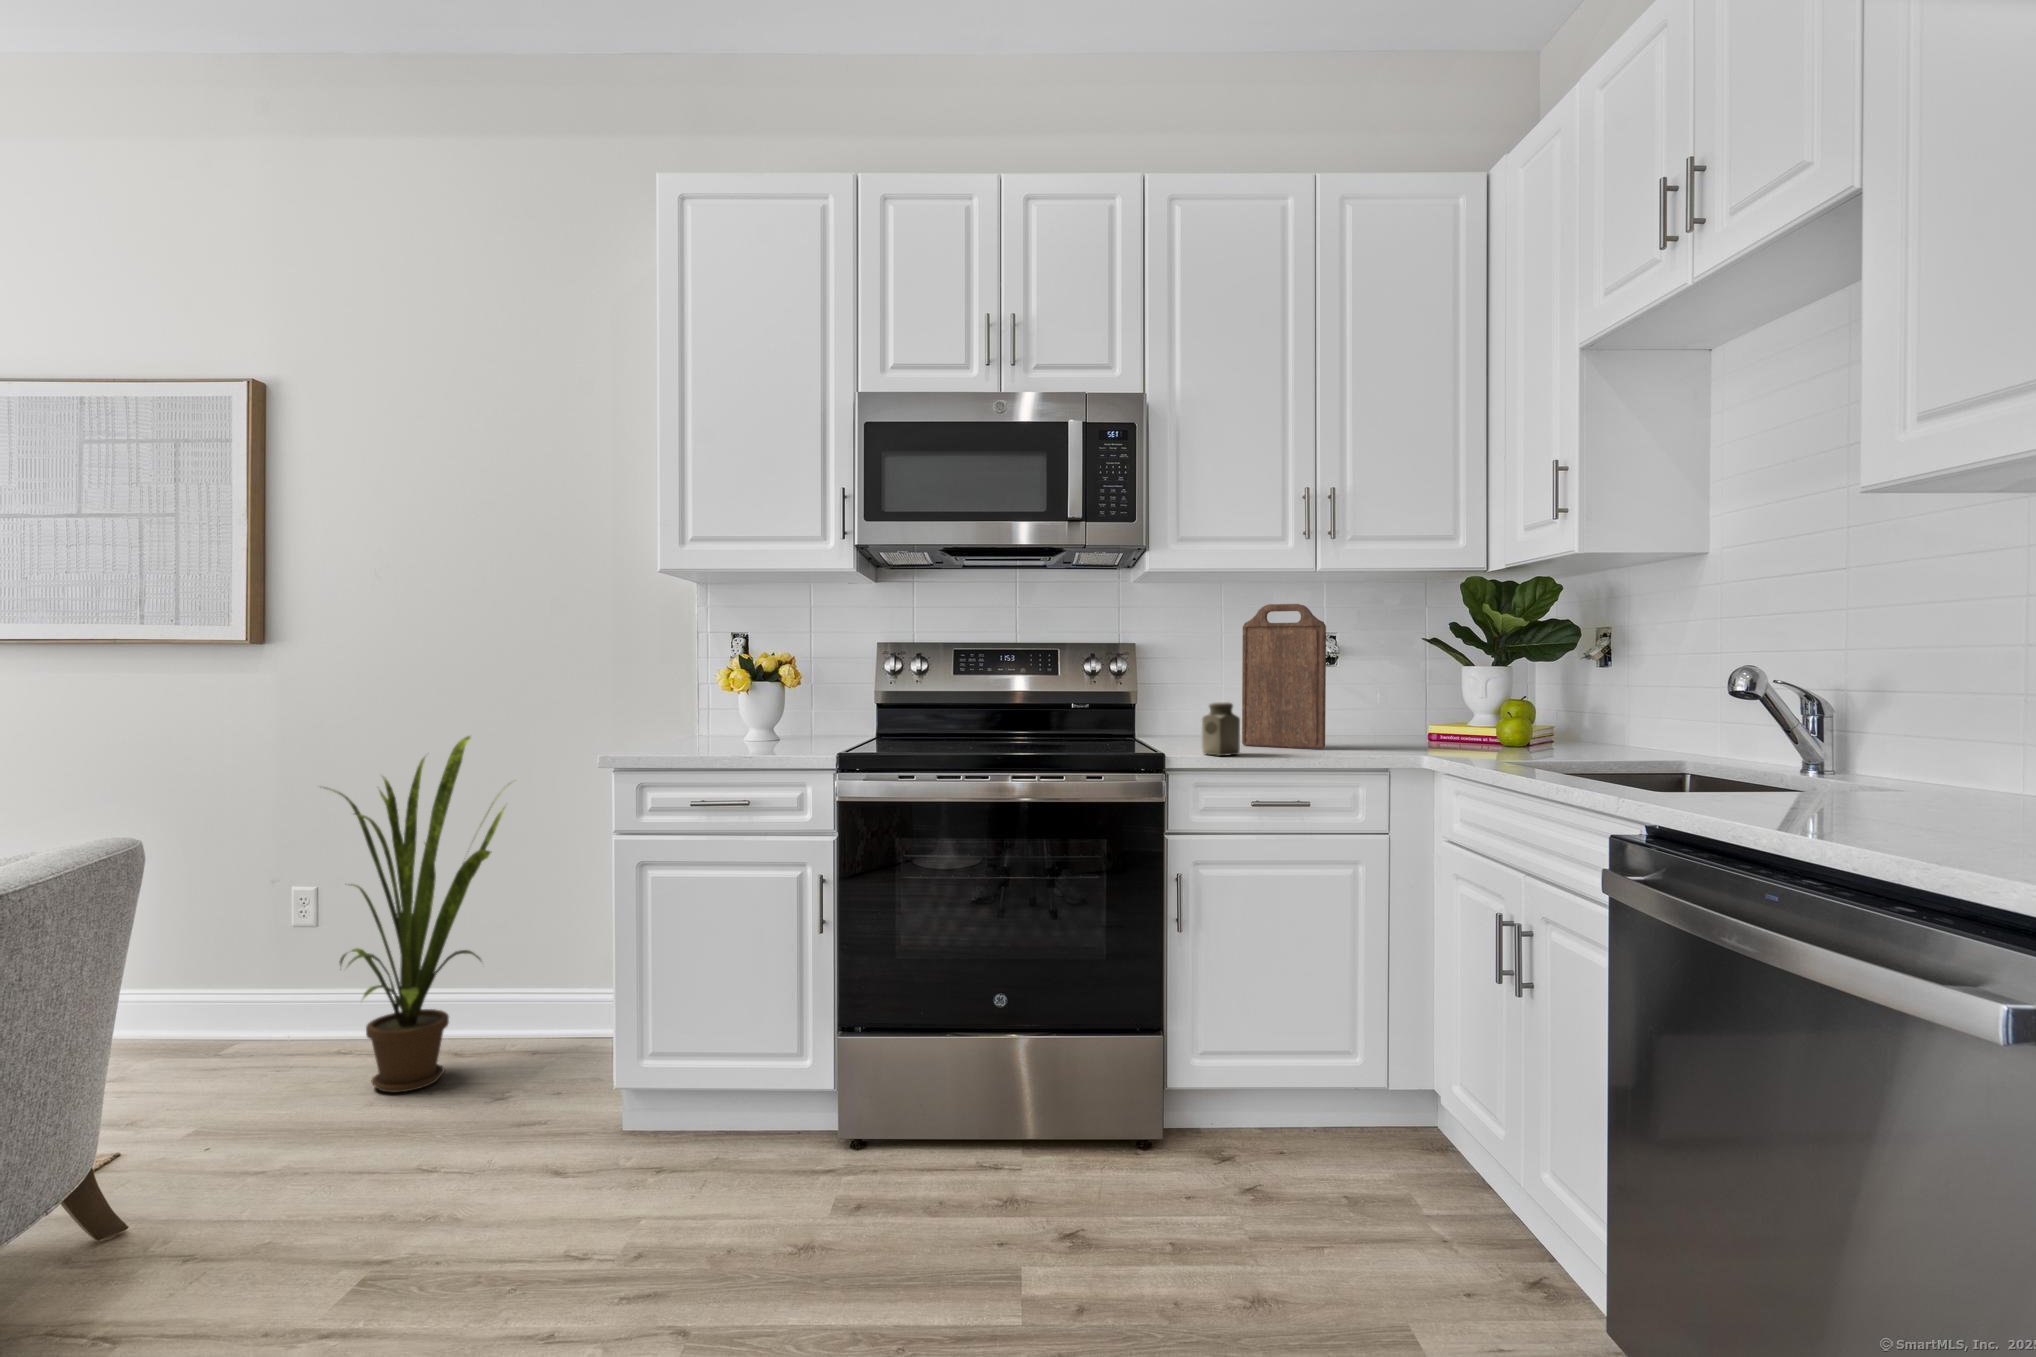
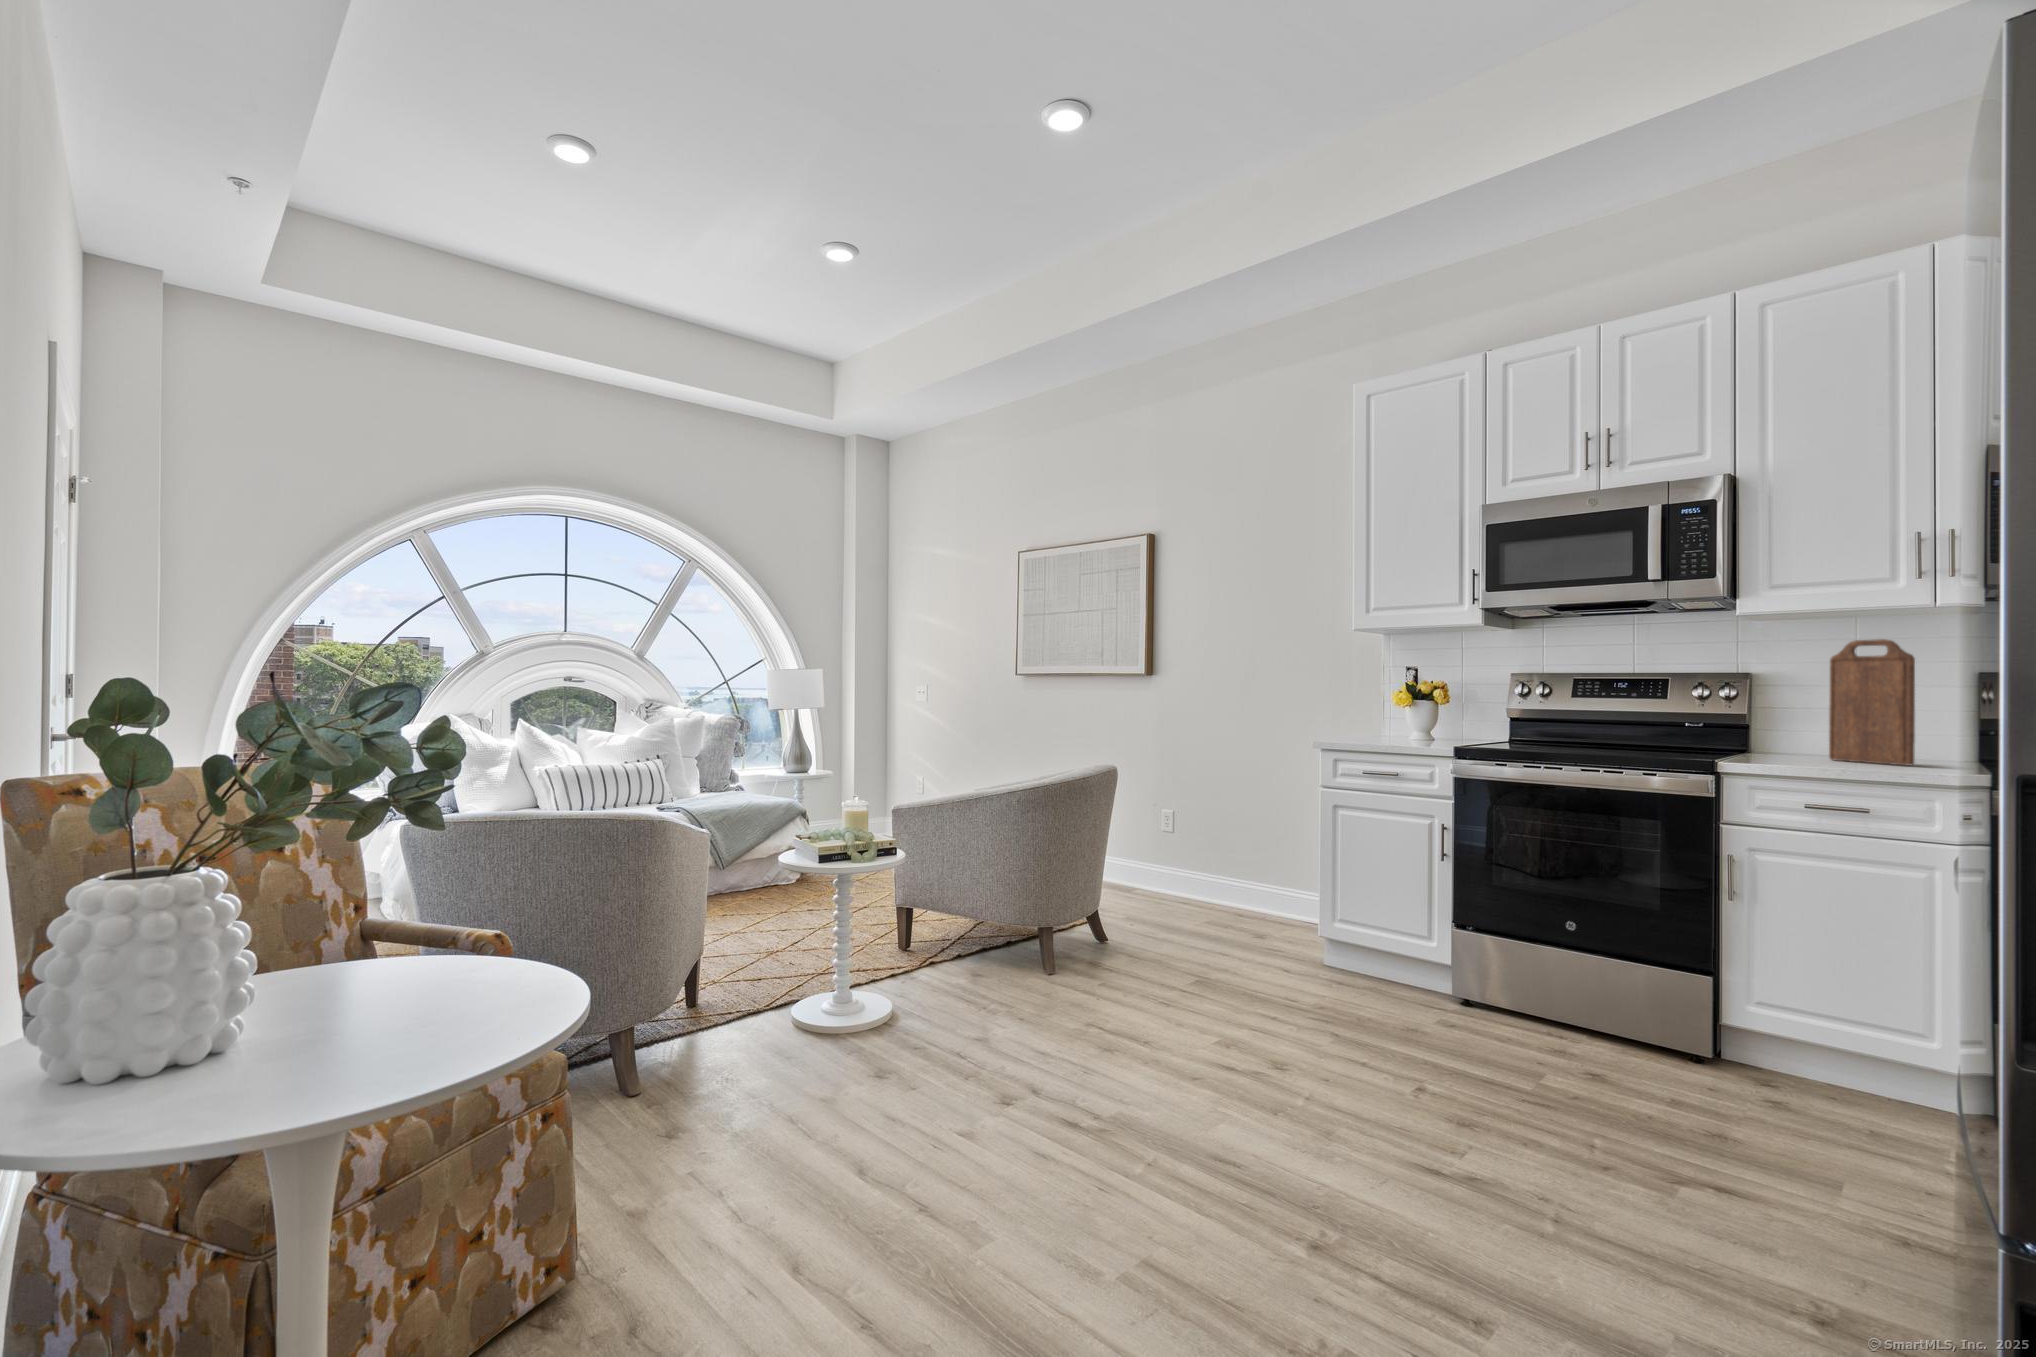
salt shaker: present [1202,702,1240,756] -> none [1764,720,1801,764]
house plant: present [333,736,505,1092] -> none [1173,729,1277,928]

